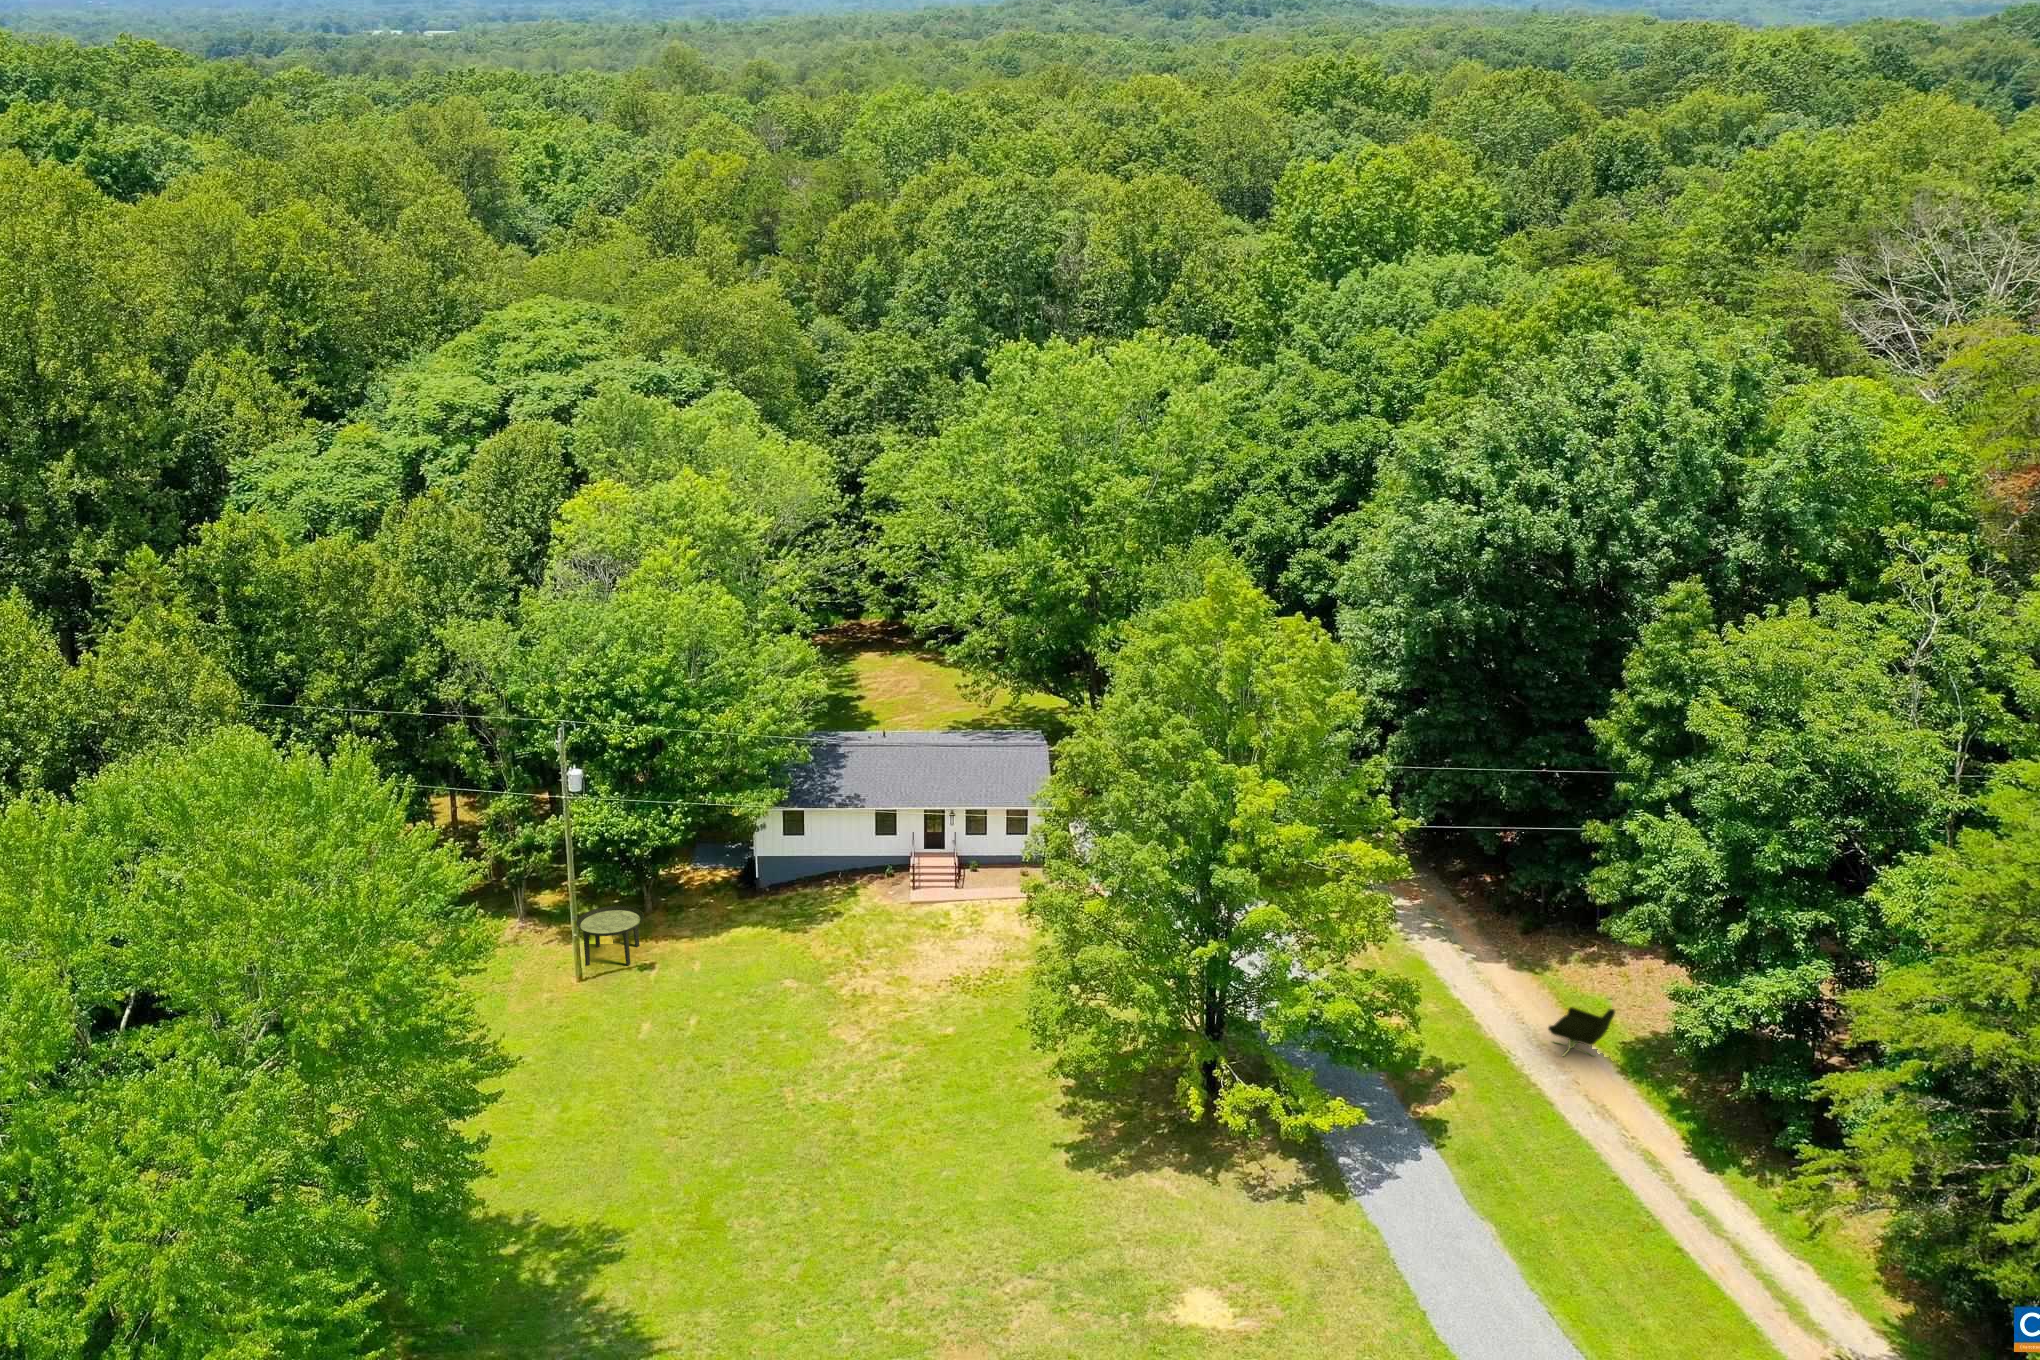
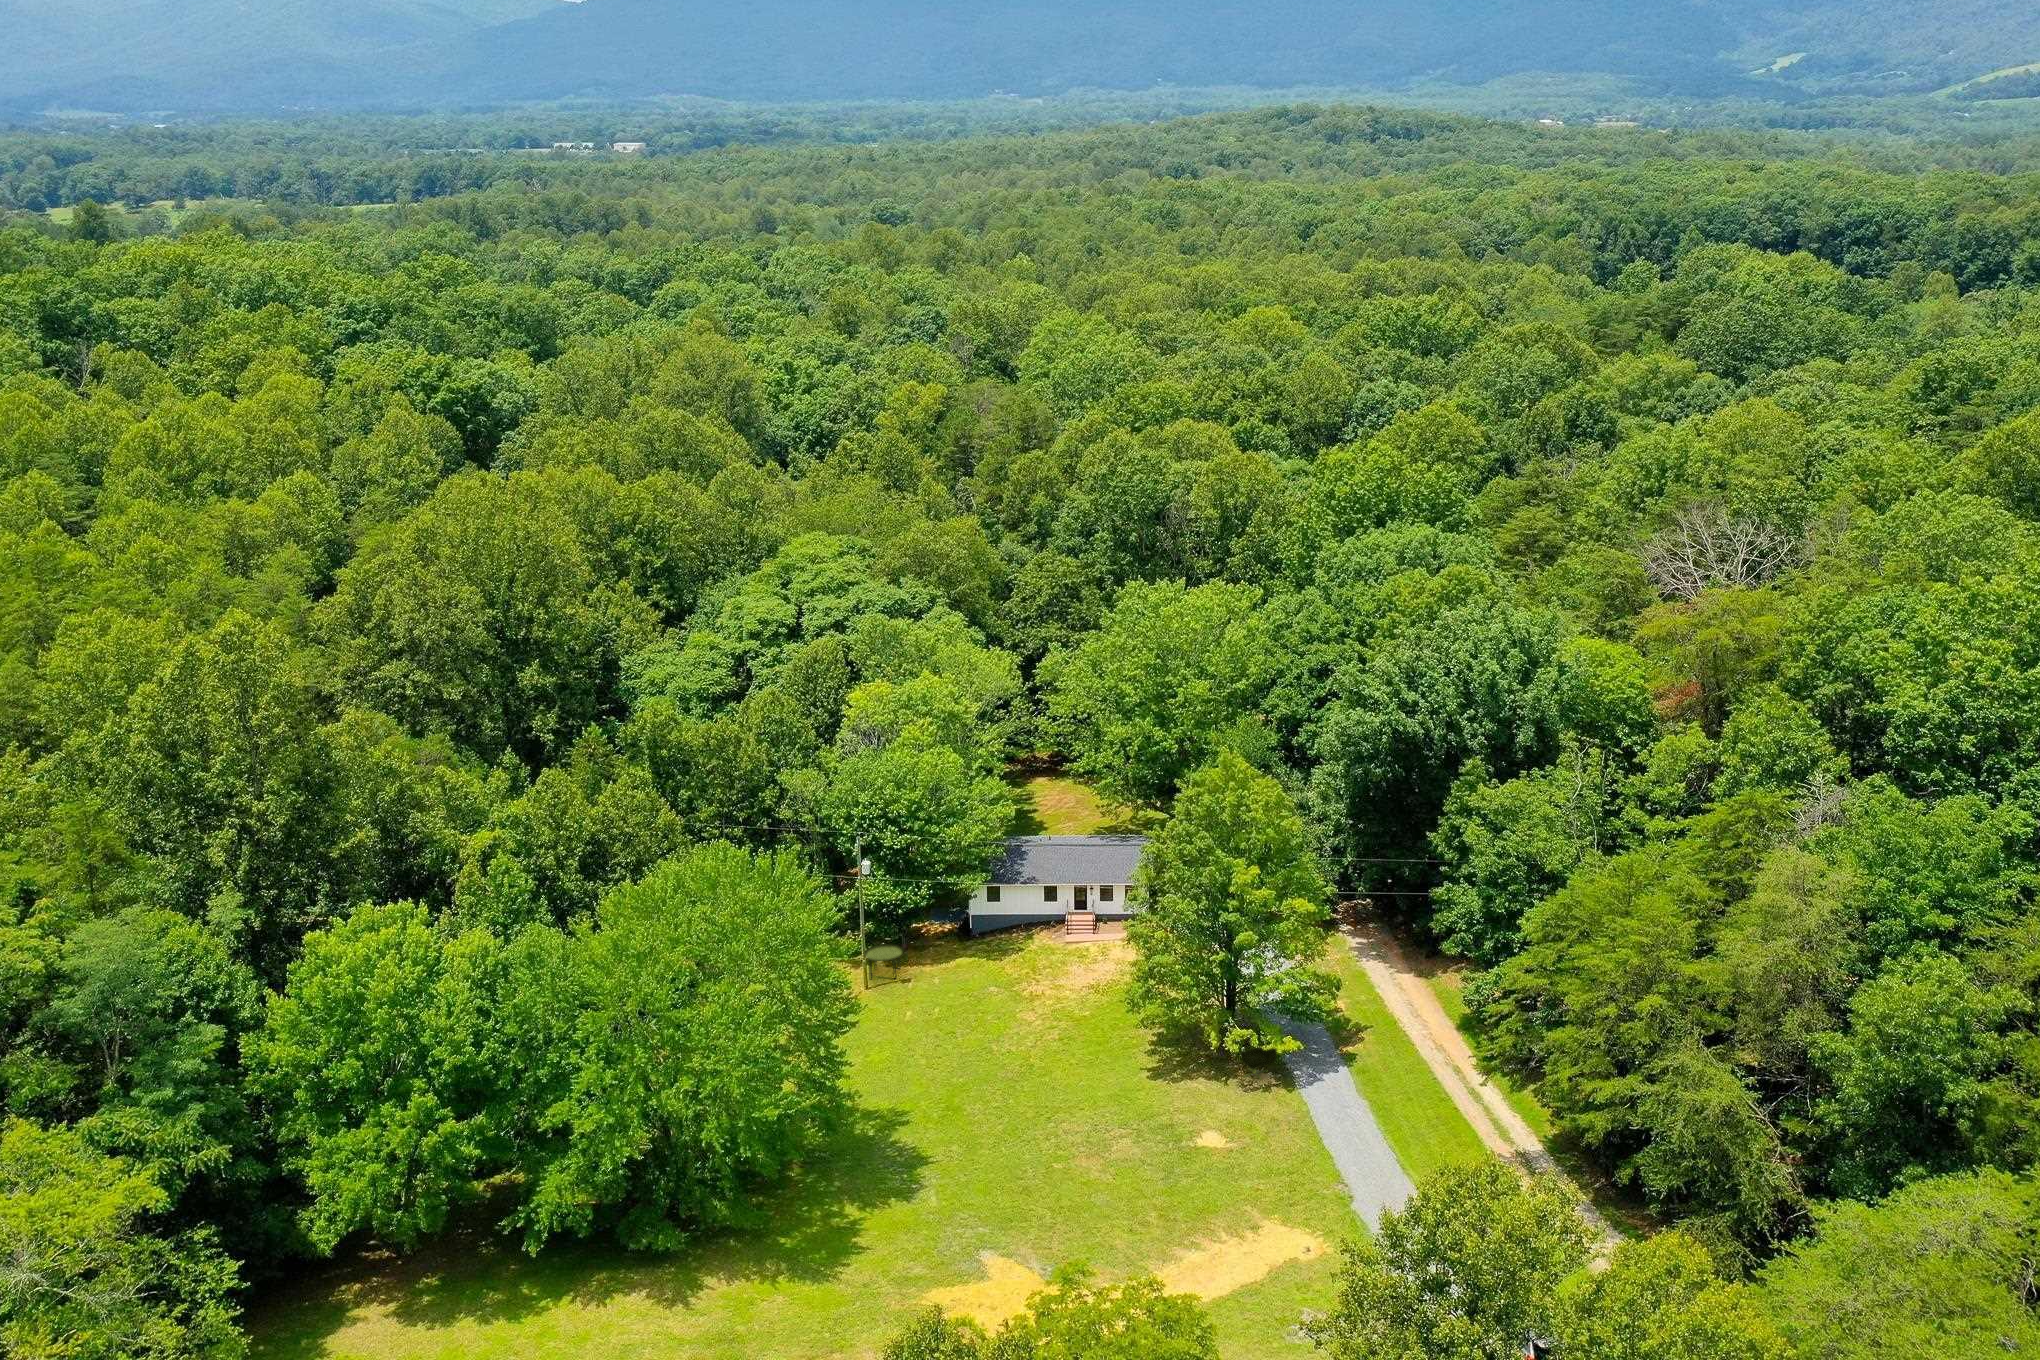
lounge chair: present [1548,1007,1615,1056] -> present [1240,1047,1277,1074]

